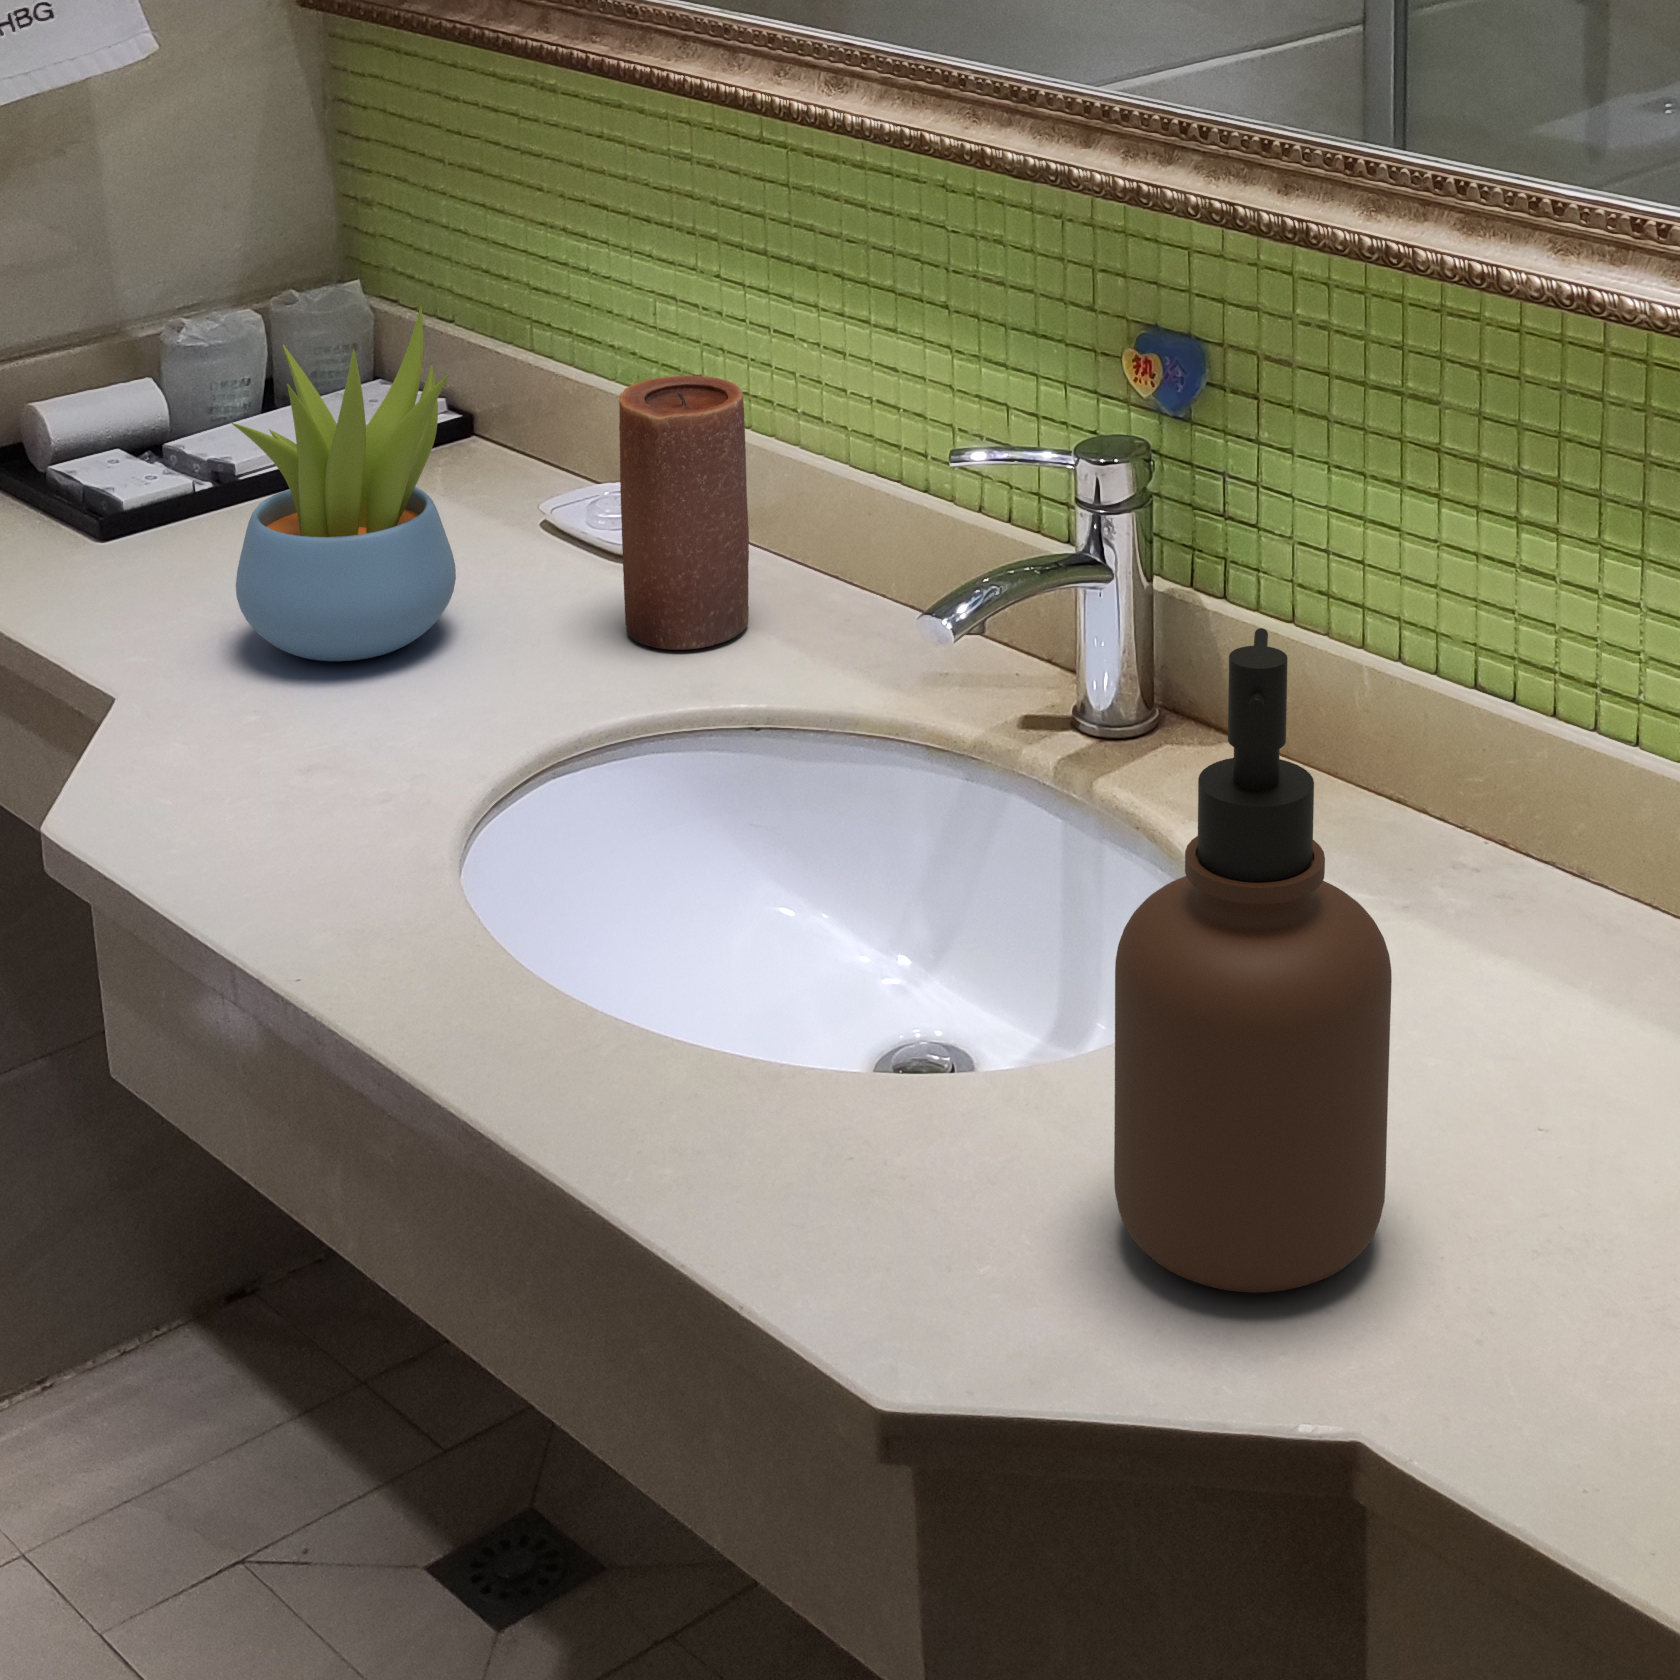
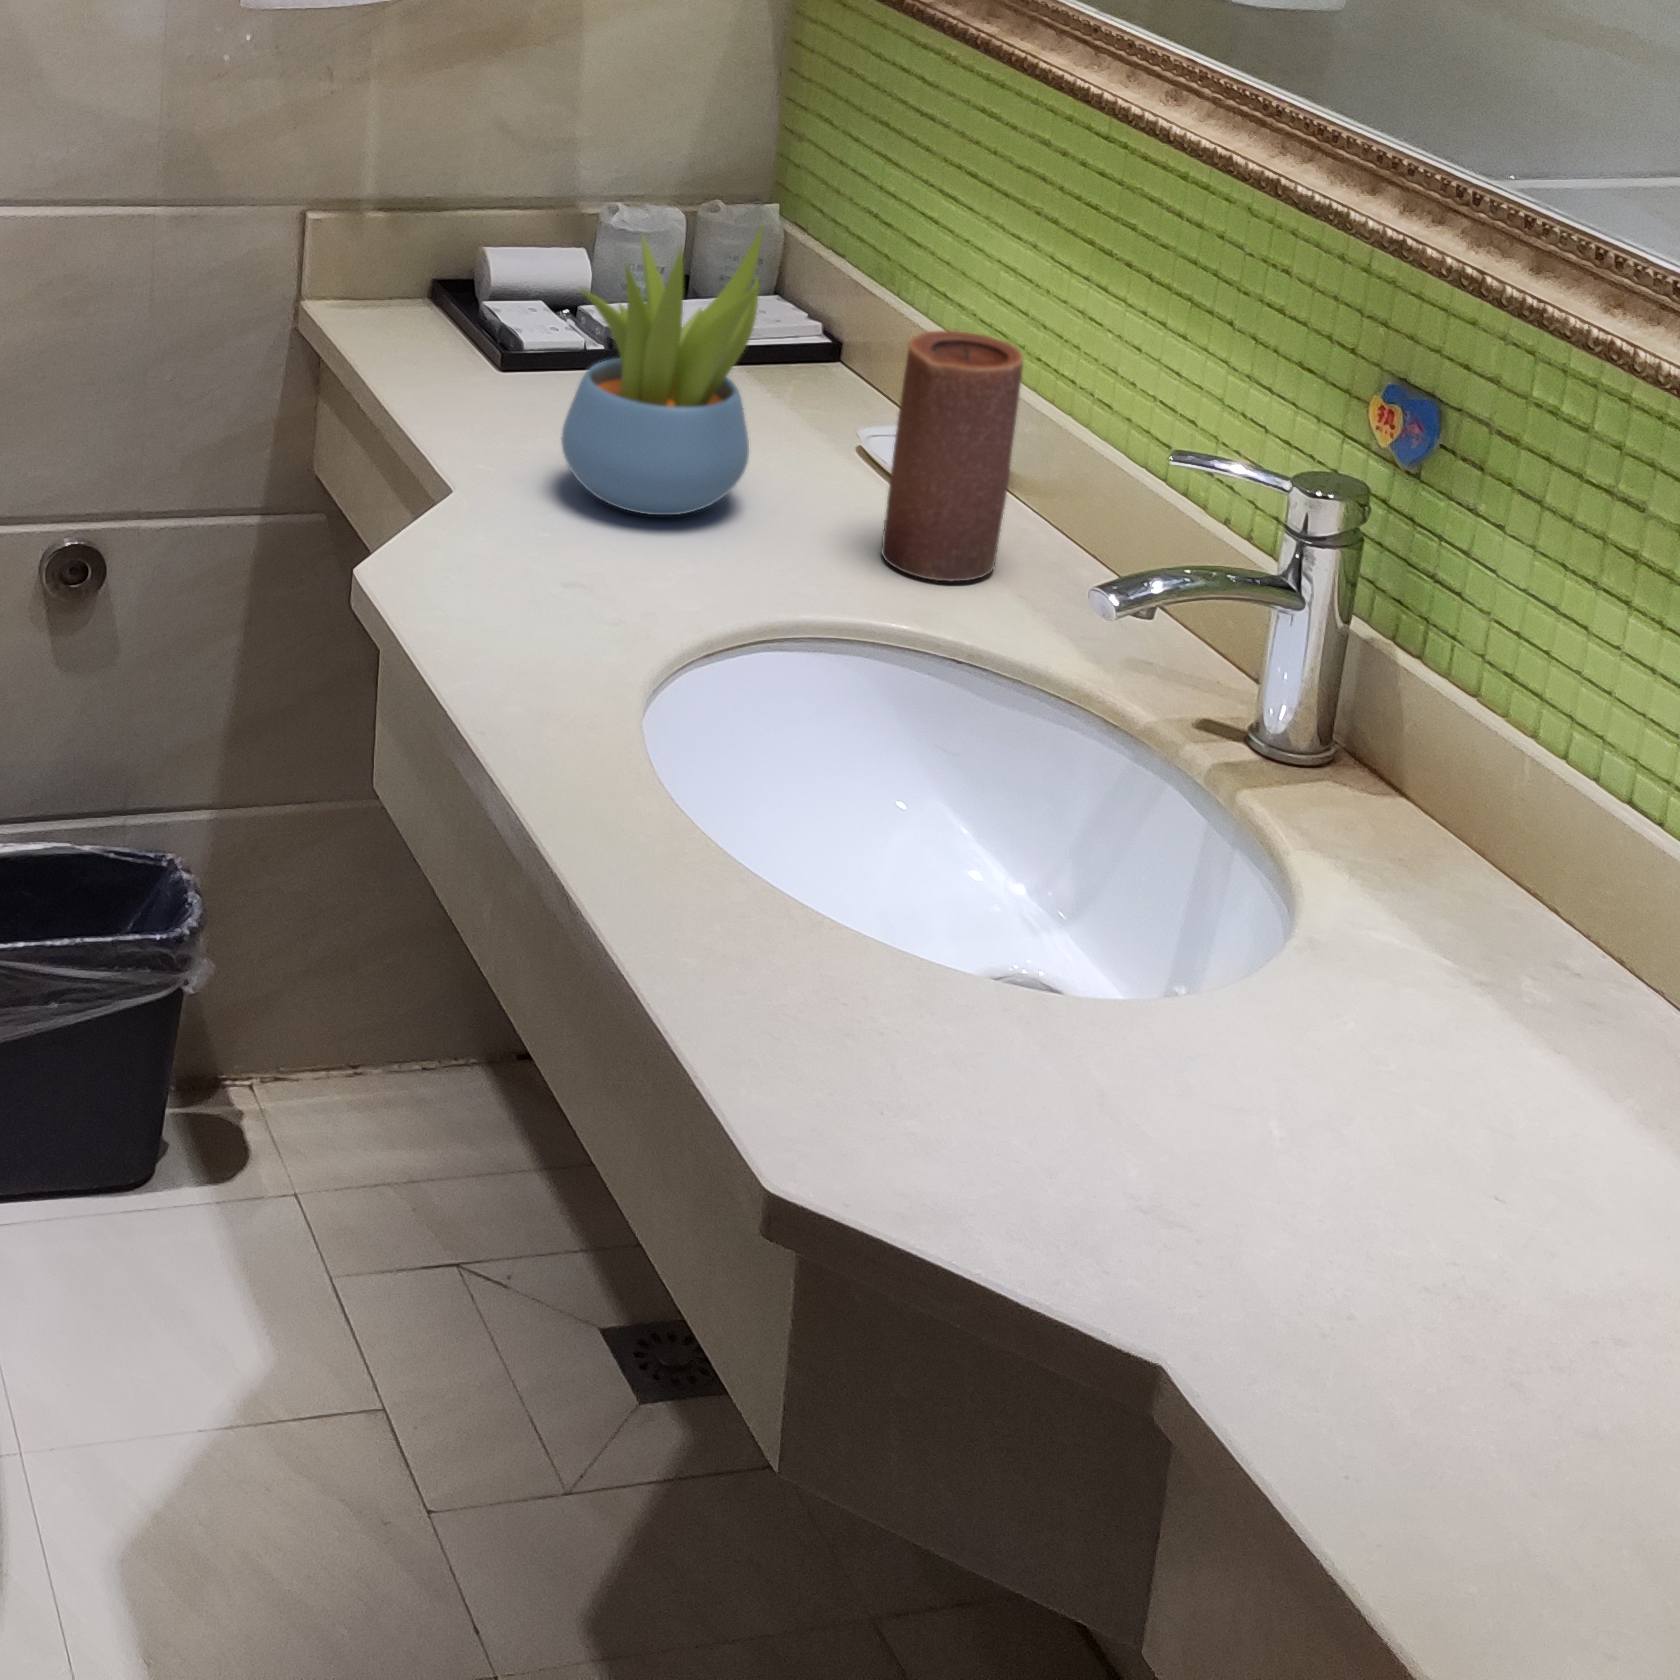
soap dispenser: present [1114,628,1392,1292] -> none [1024,646,1323,1261]

